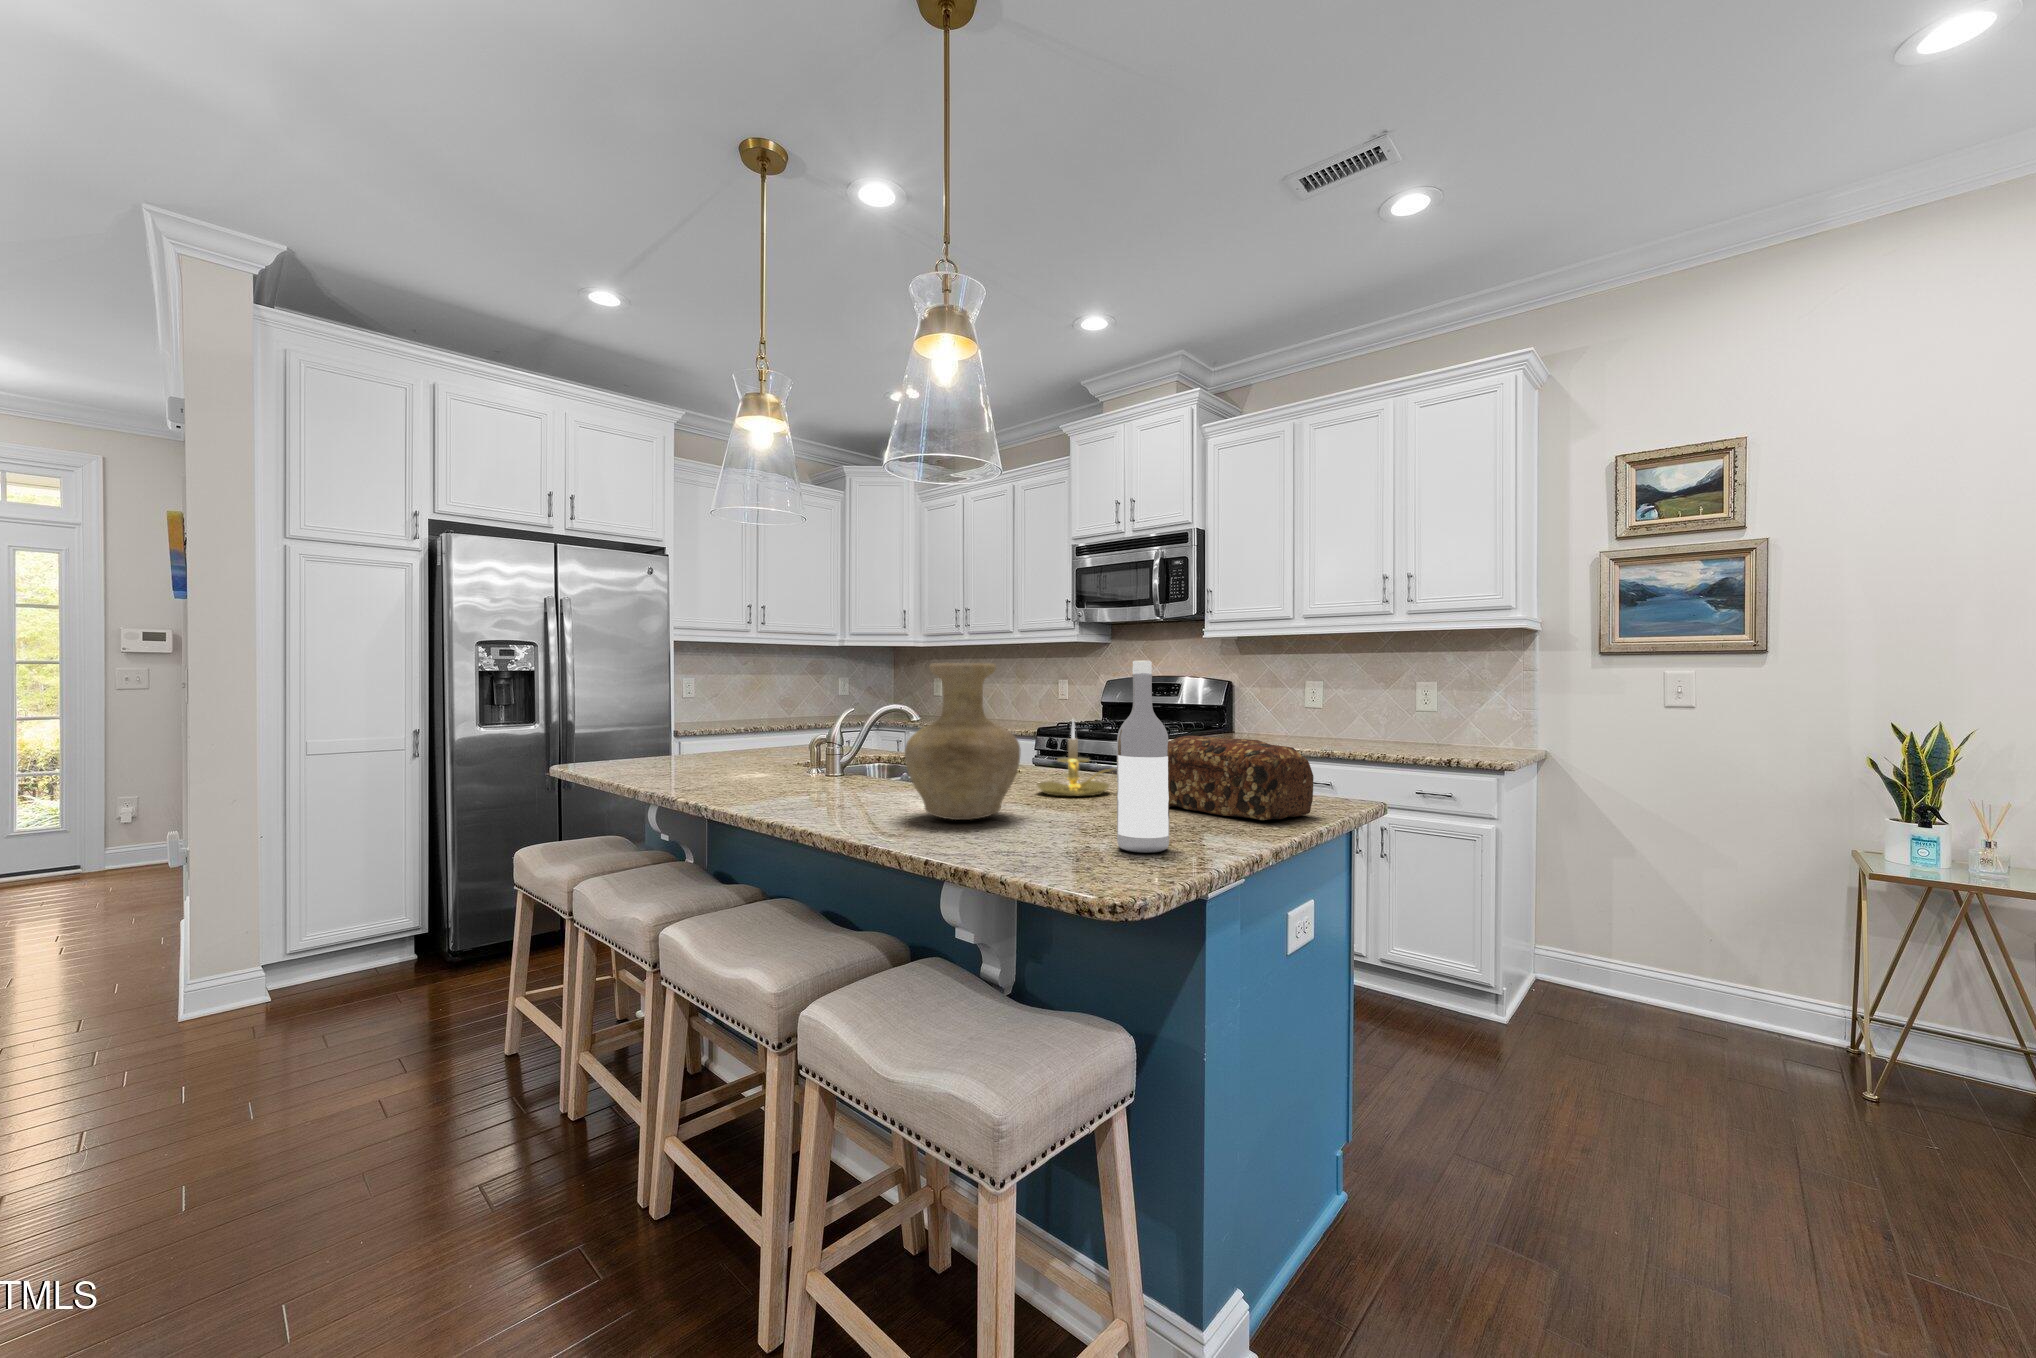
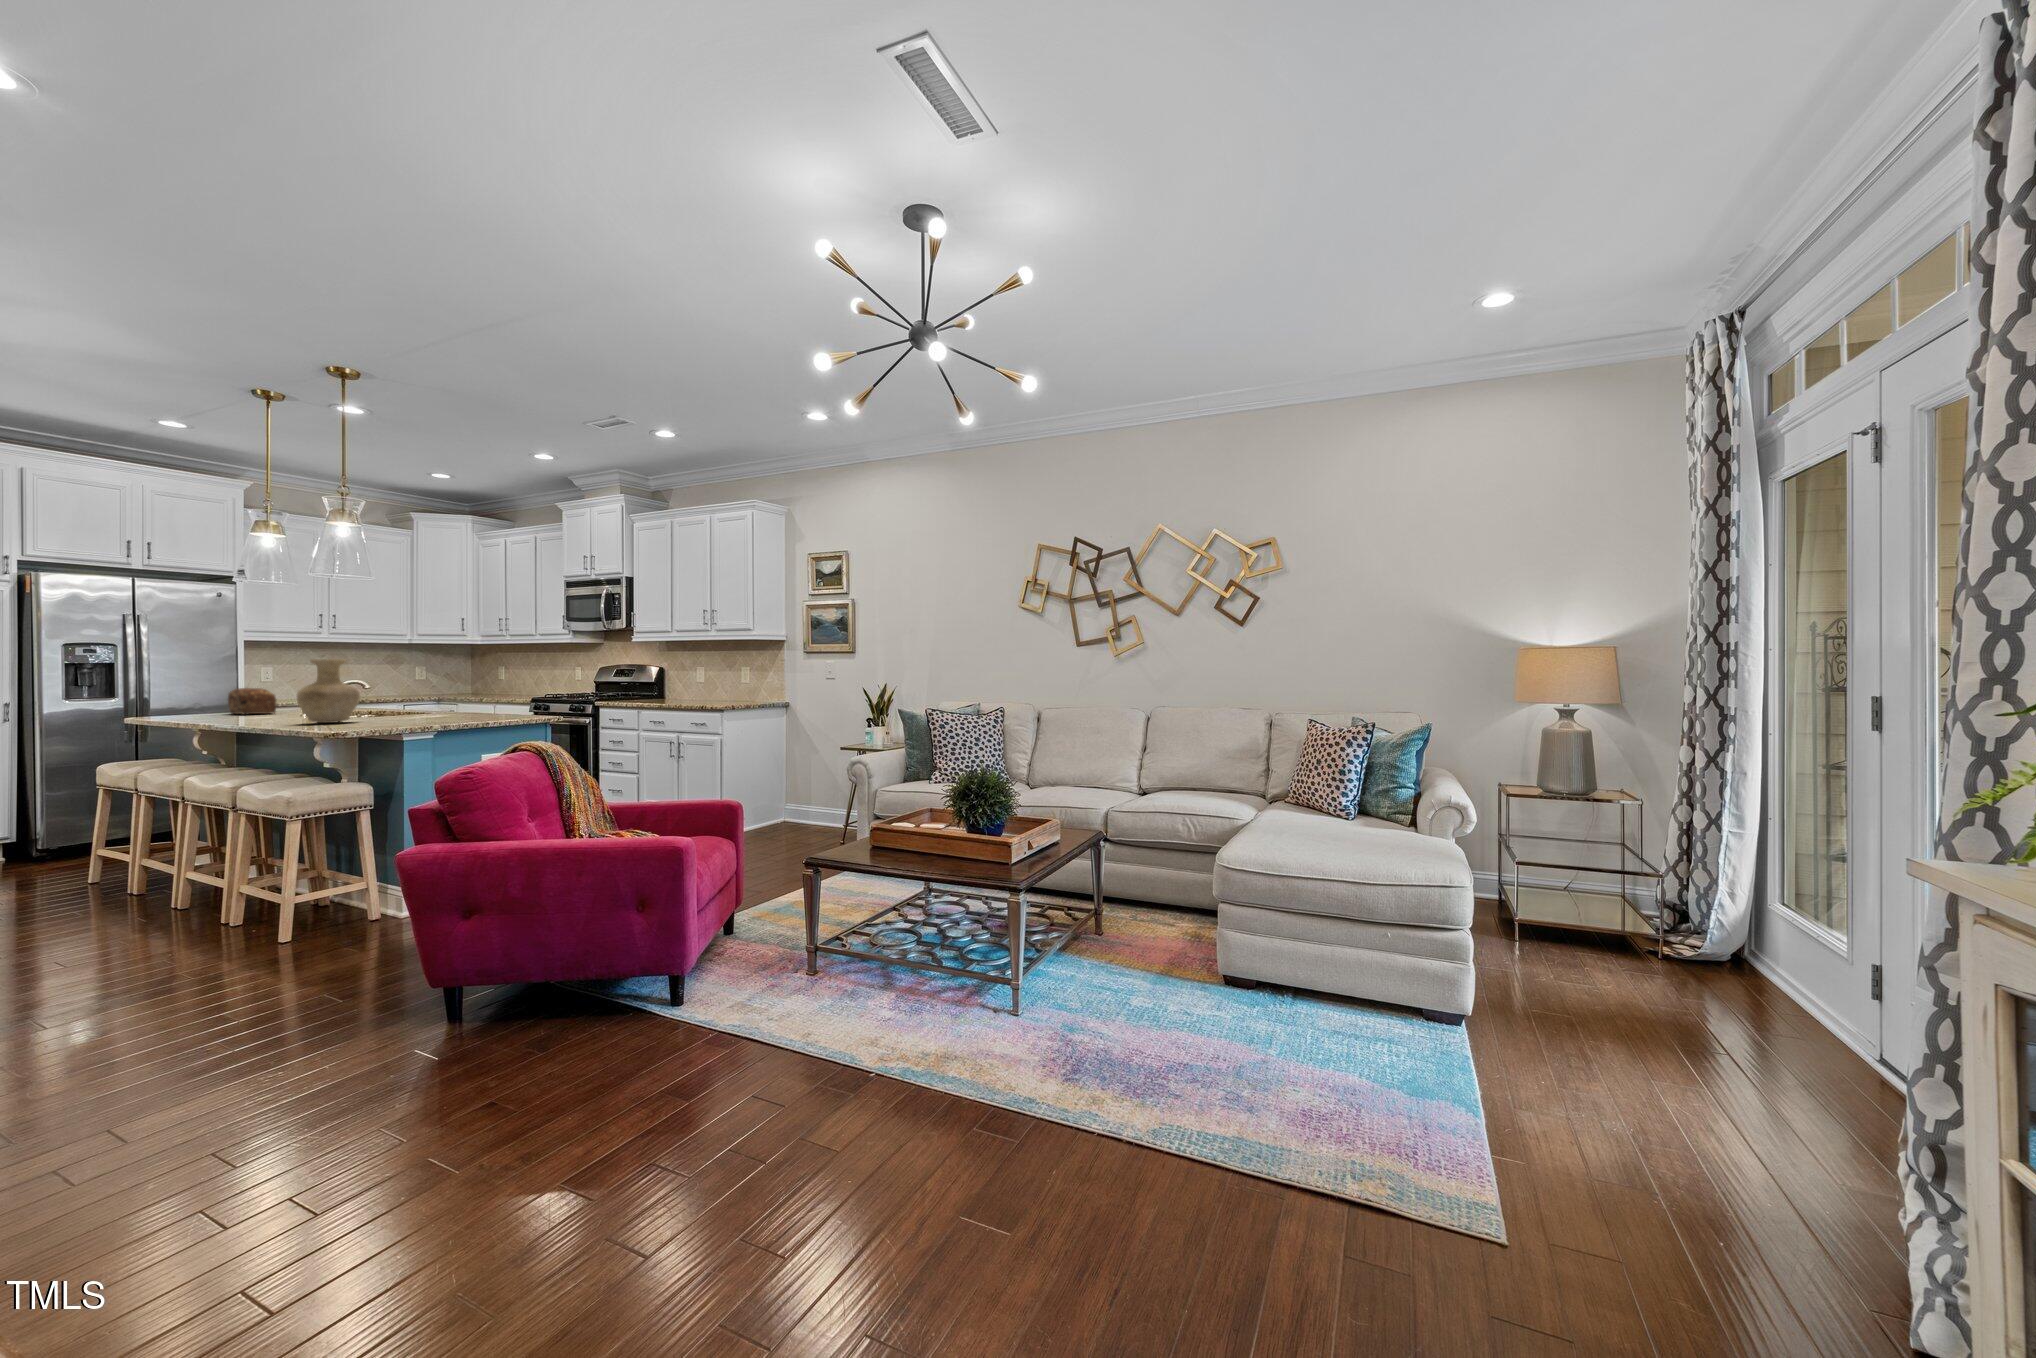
wine bottle: present [1117,661,1169,853] -> none [366,658,390,726]
candle holder: present [1037,721,1115,796] -> none [398,684,445,718]
bread loaf: present [1169,735,1314,820] -> present [228,688,276,715]

